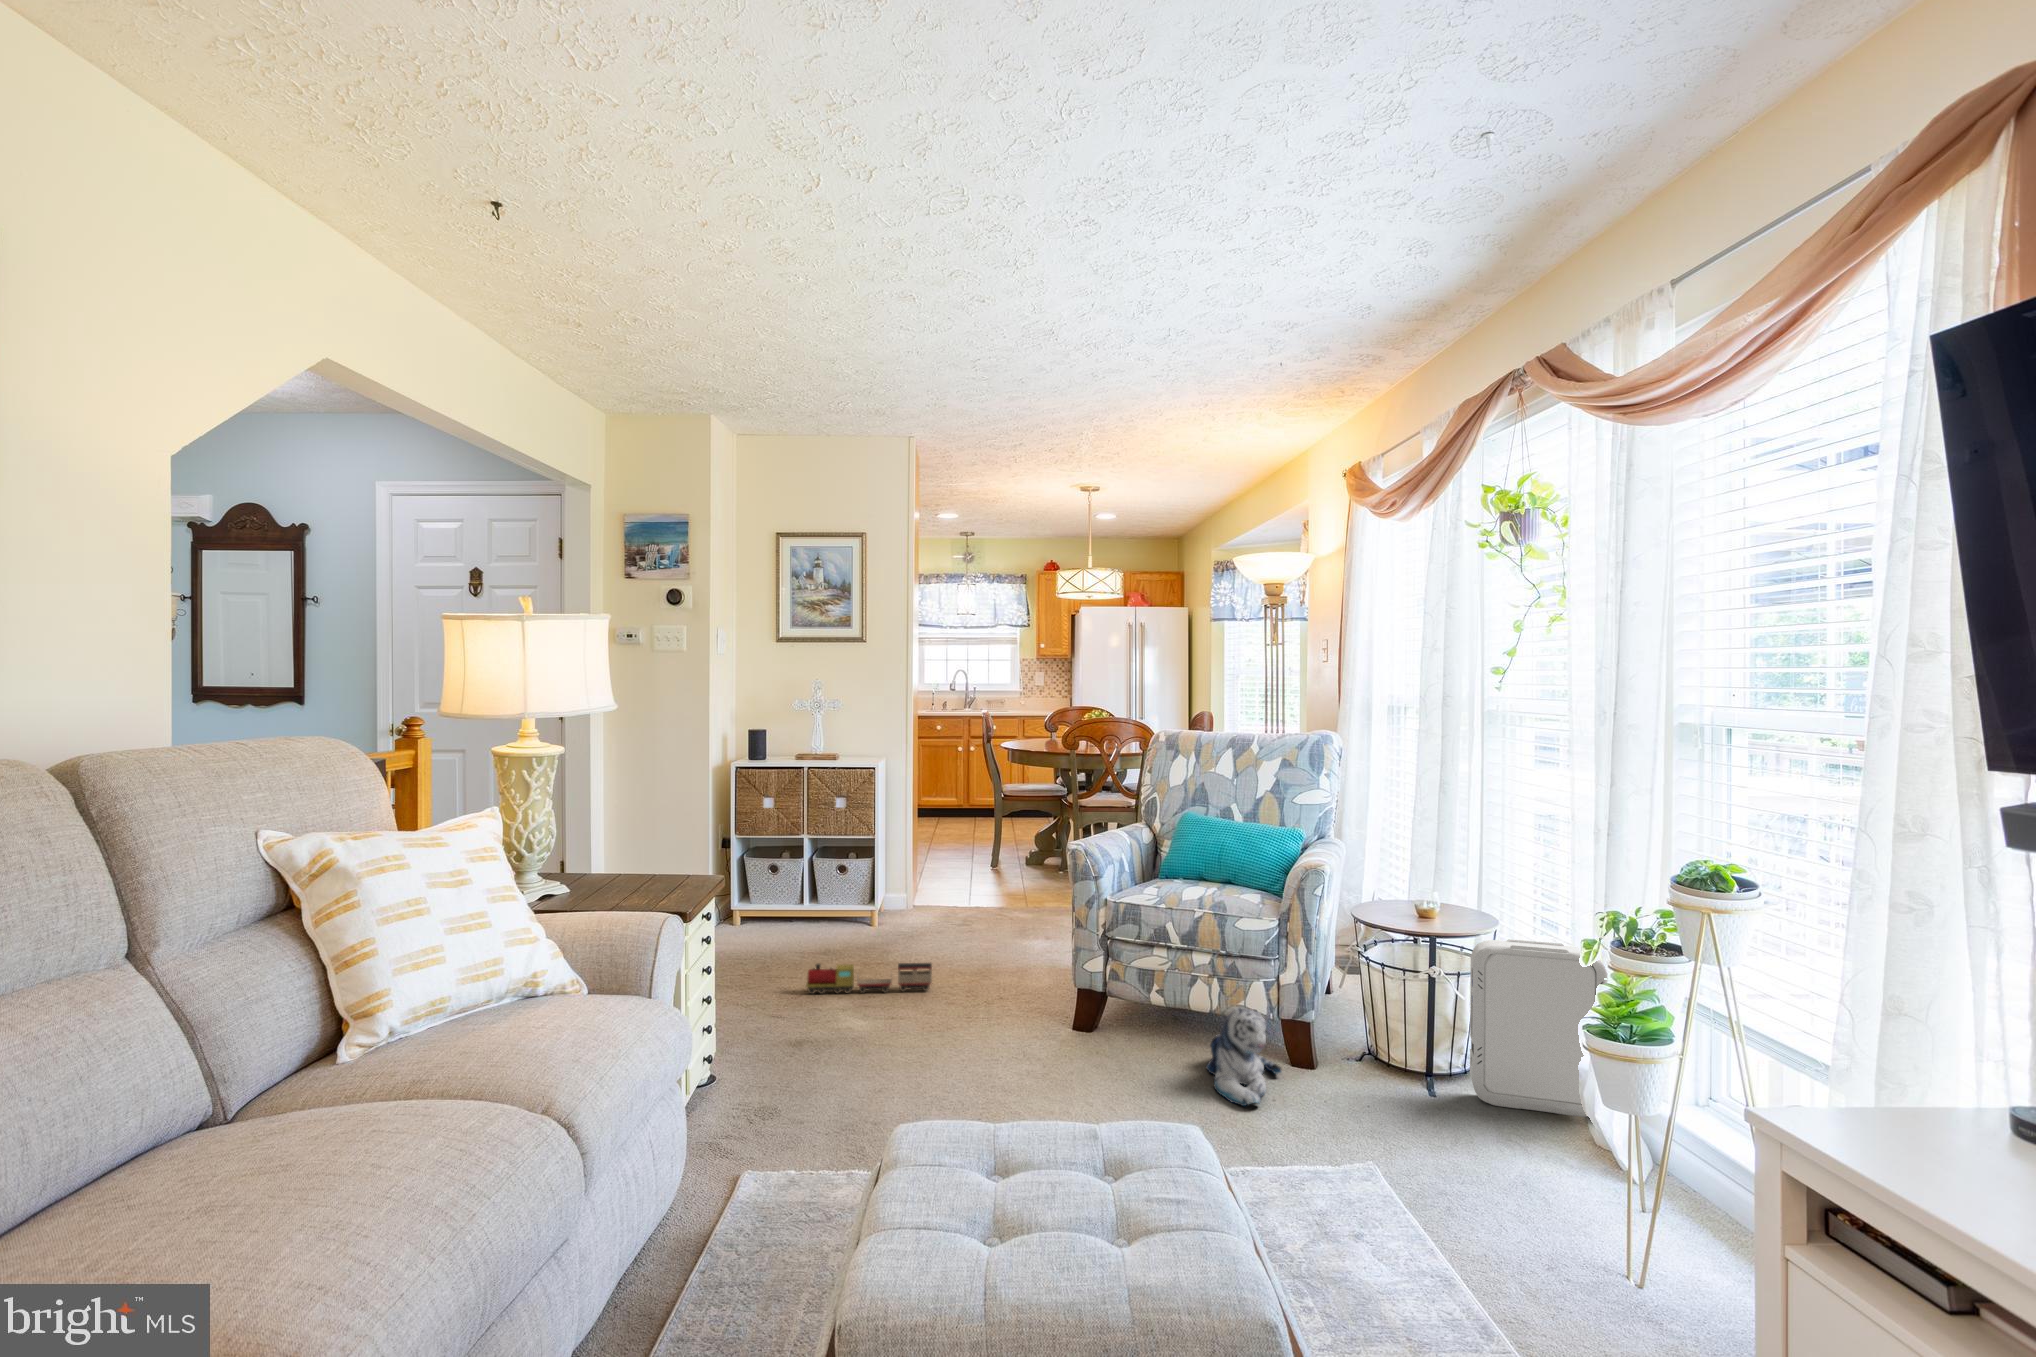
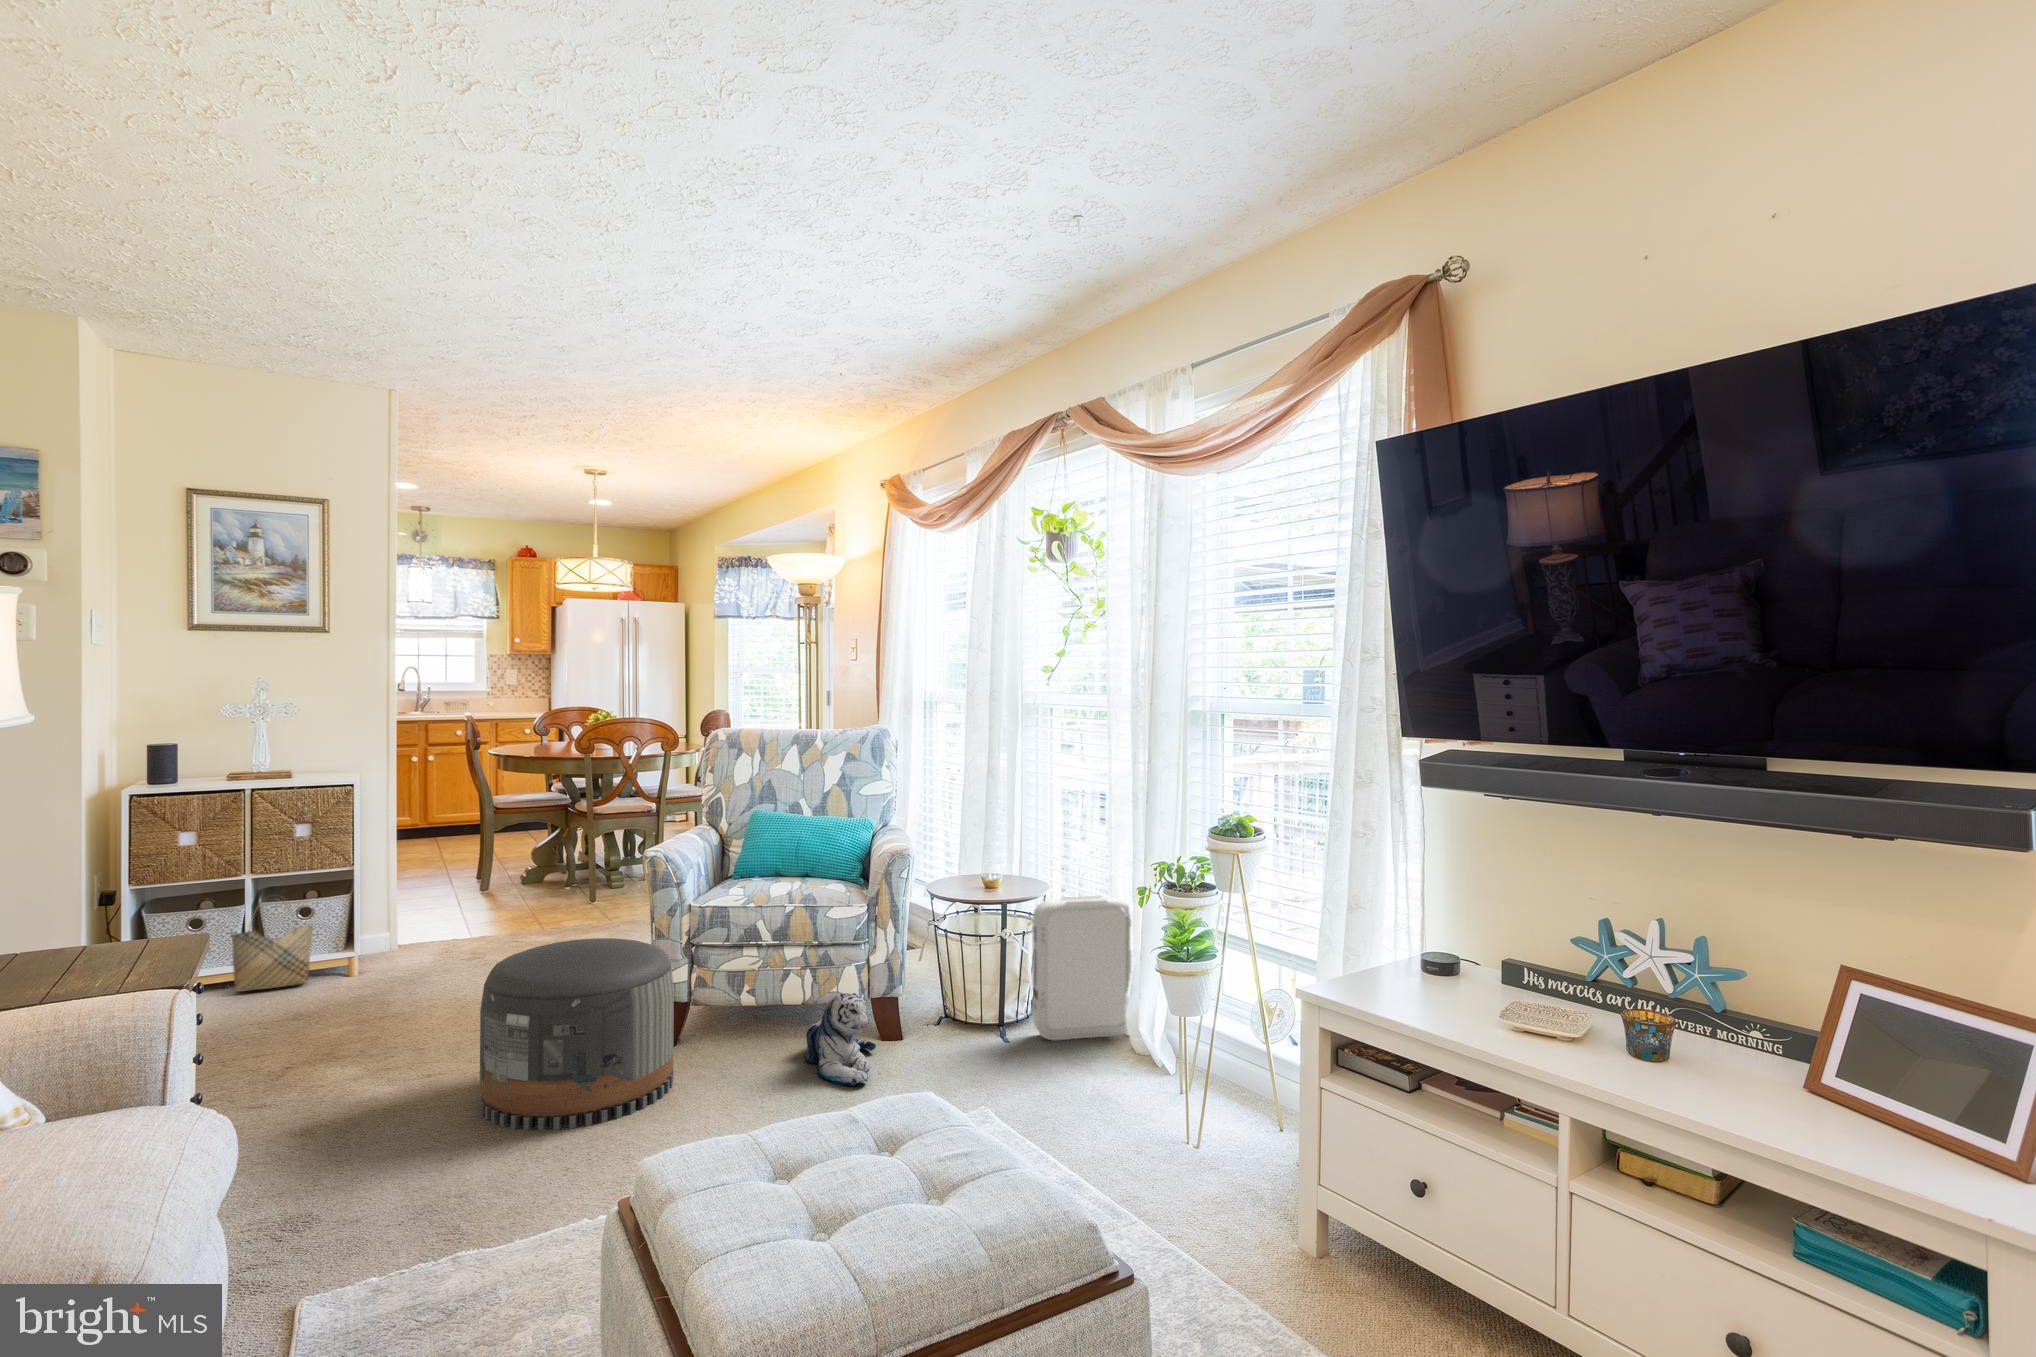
woven basket: none [794,853,849,928] -> present [231,895,313,992]
pouf: none [918,919,1080,1090] -> present [480,938,674,1131]
toy train: present [806,963,932,994] -> none [288,1004,465,1068]

